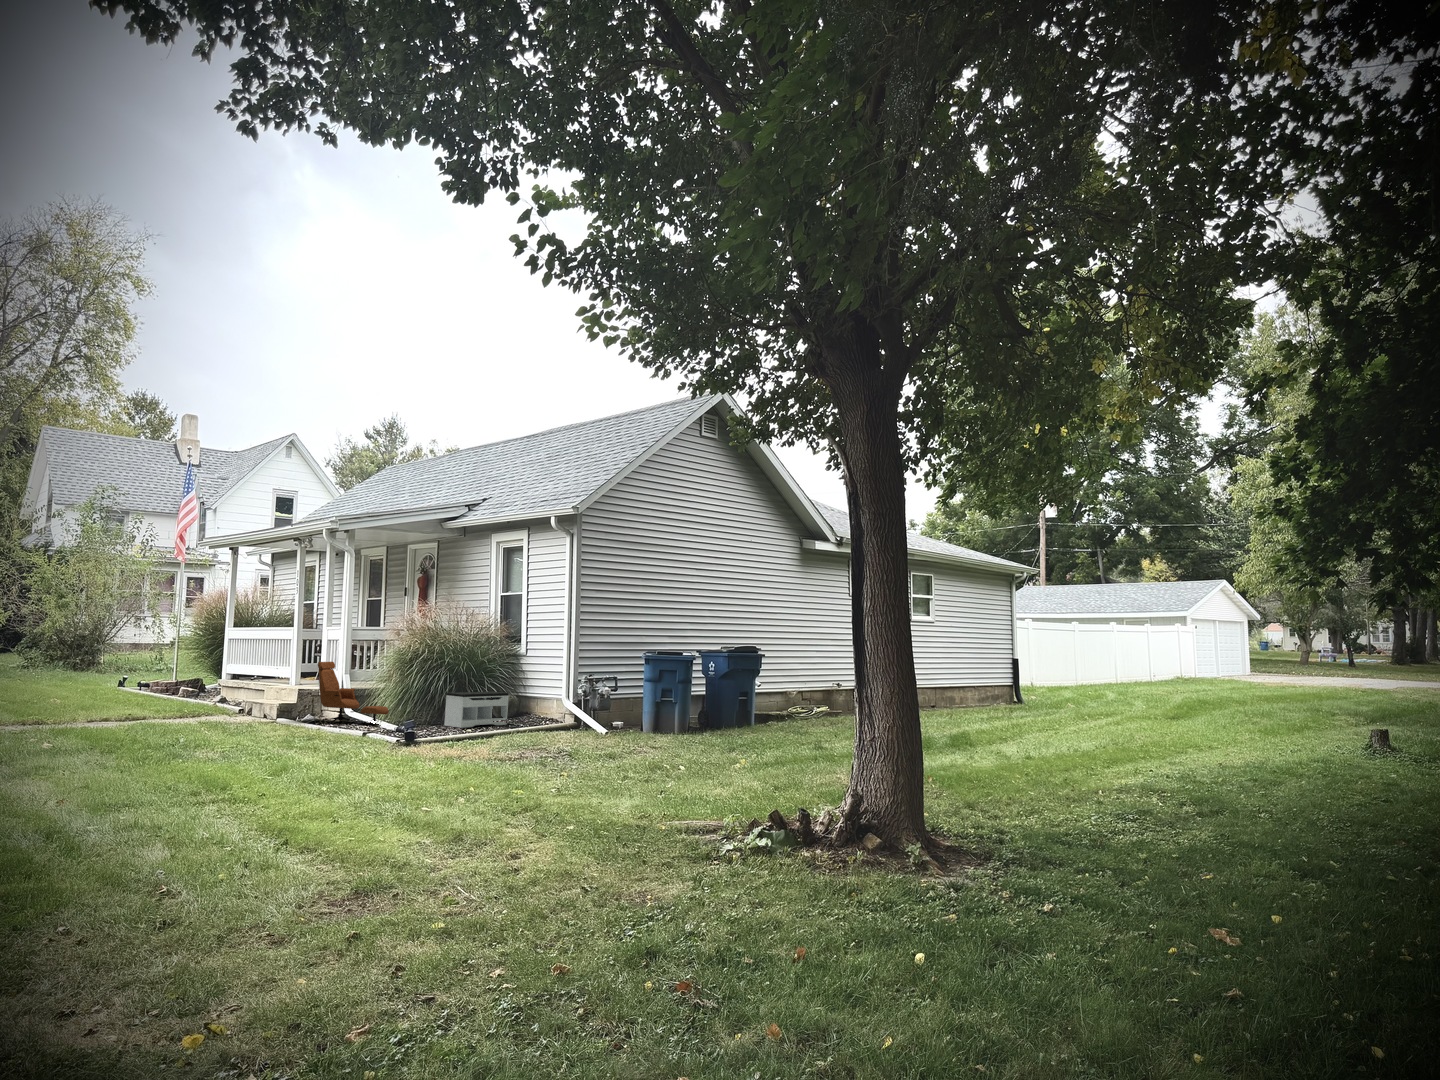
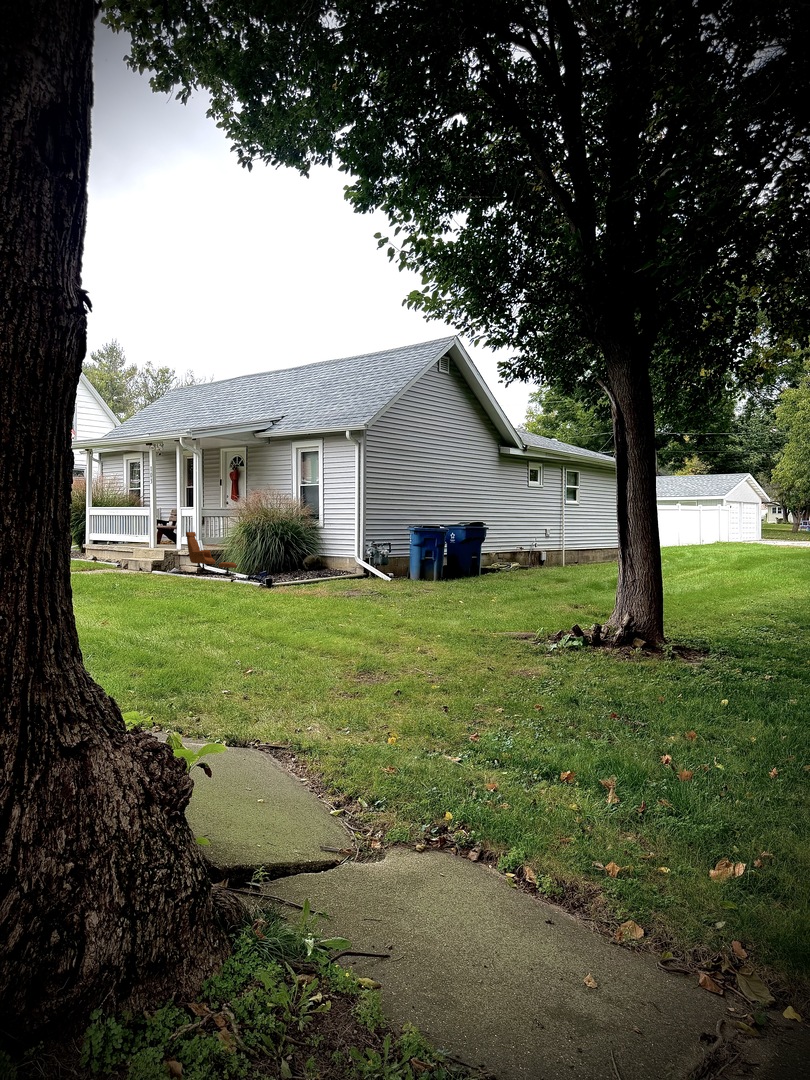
bench: present [444,691,509,728] -> none [276,552,317,577]

